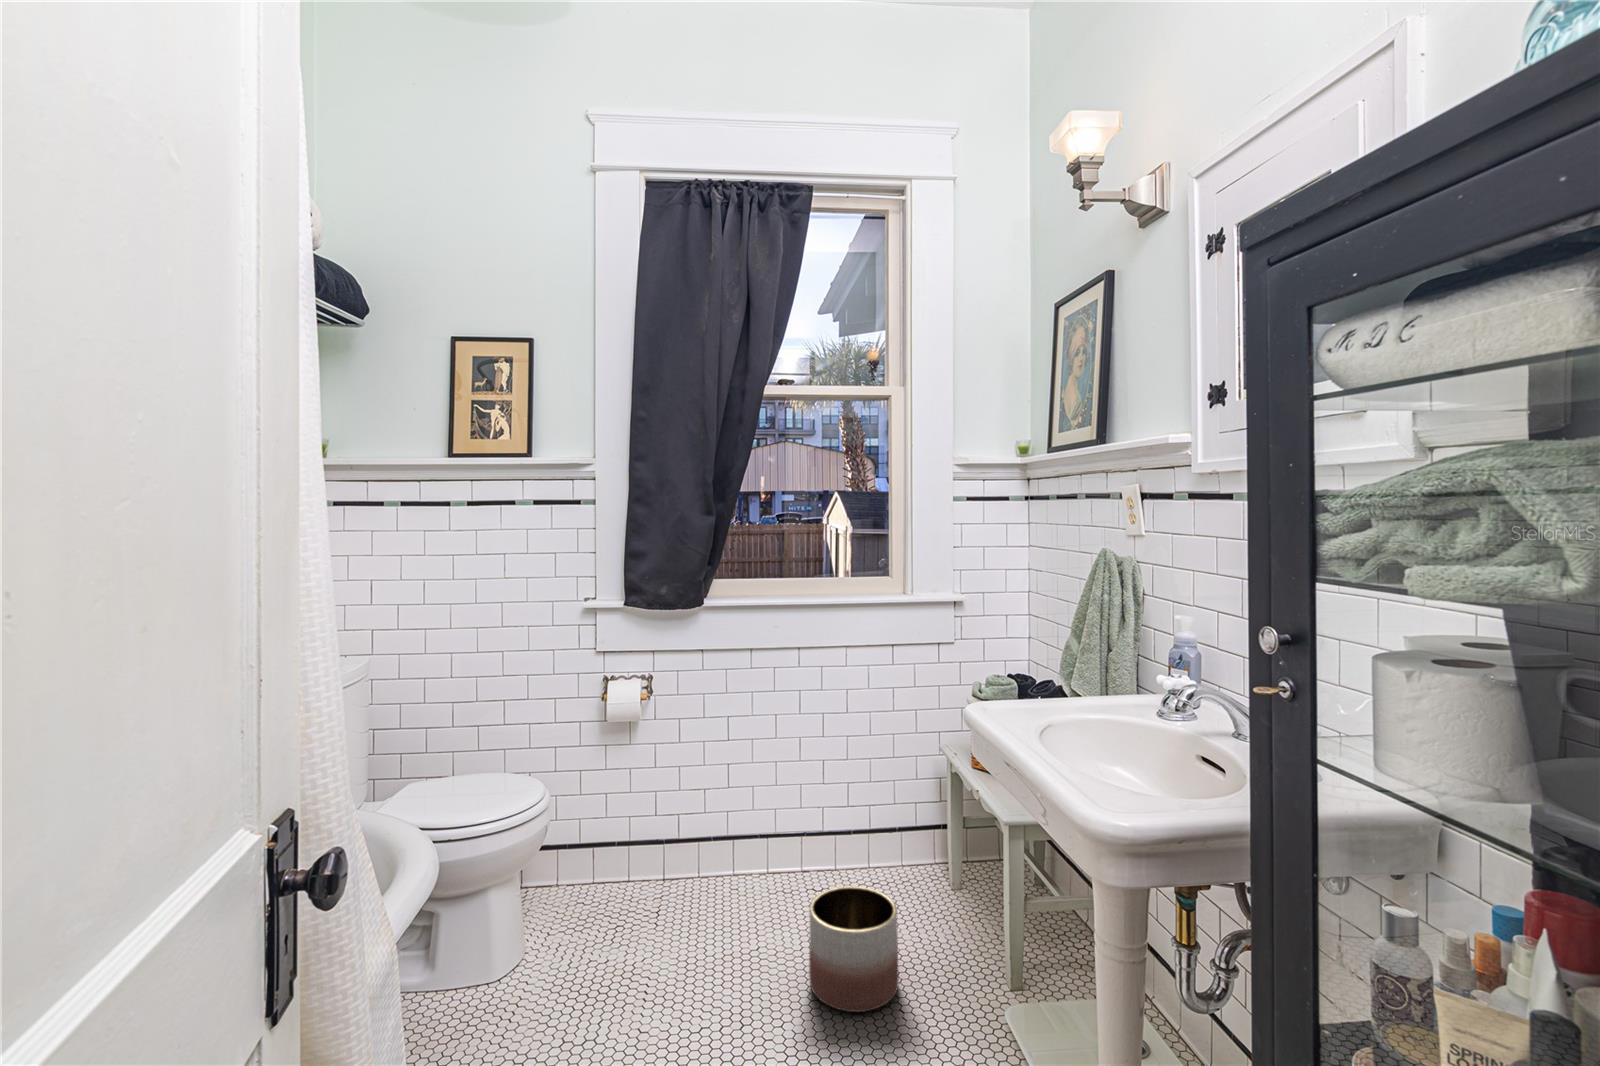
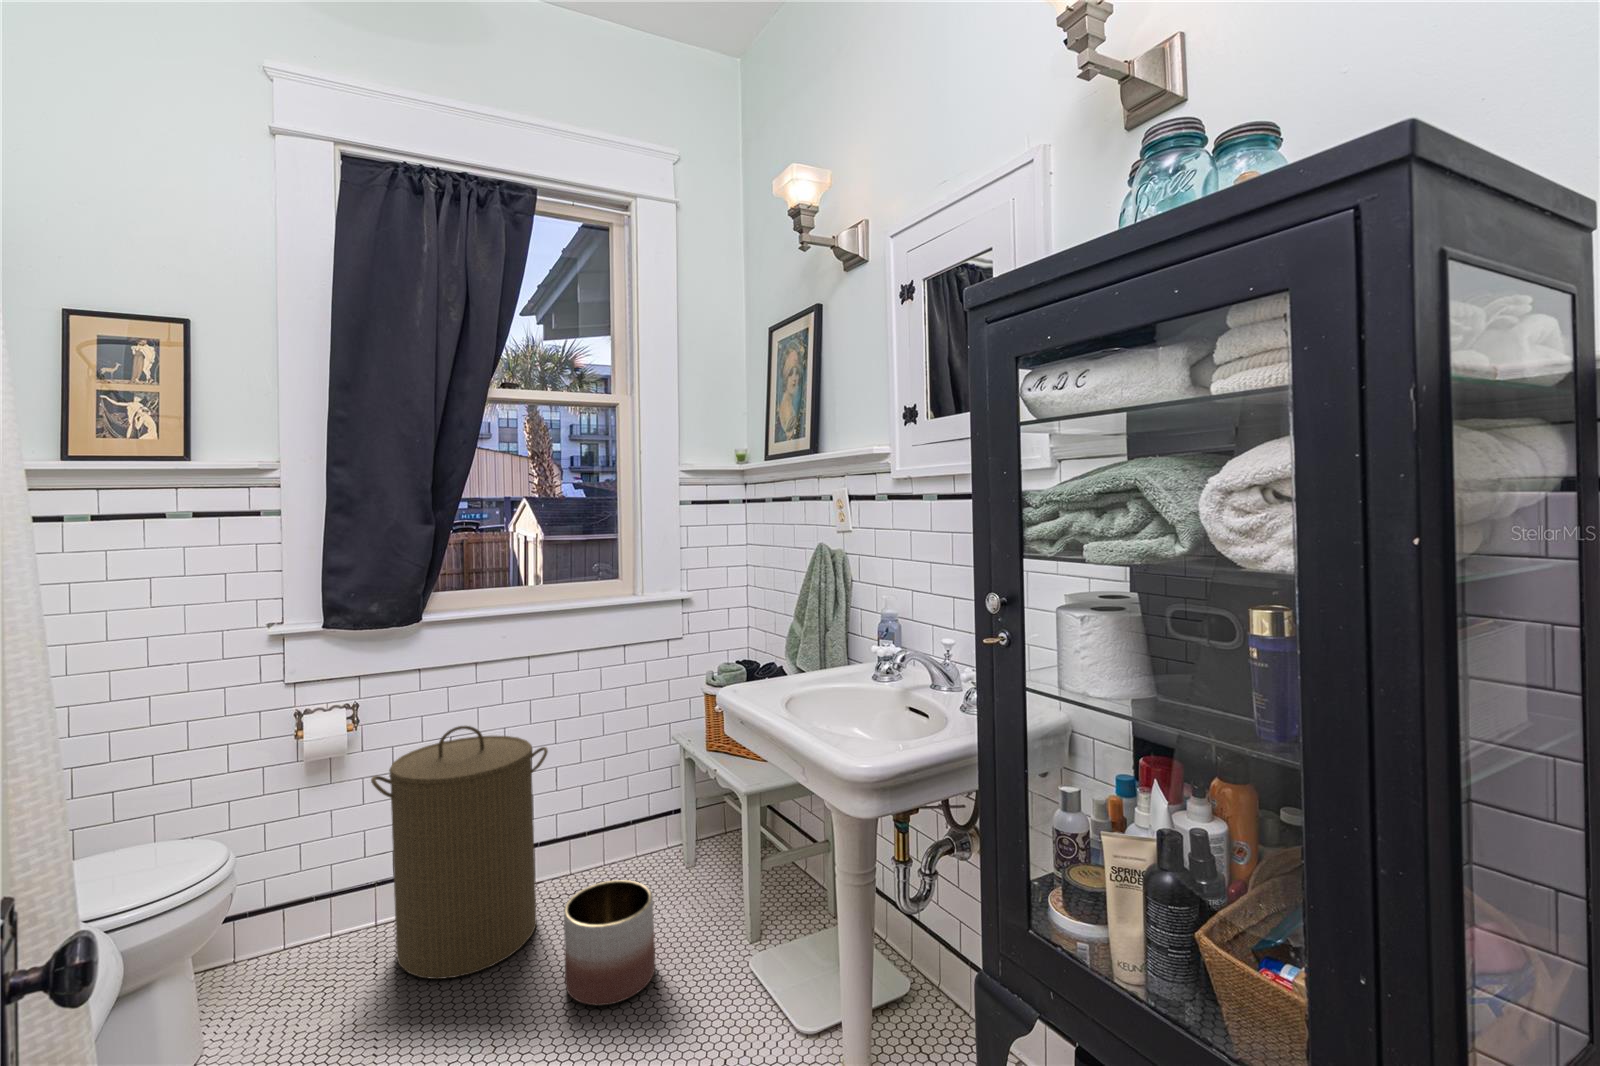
laundry hamper: none [657,710,807,945] -> present [371,726,548,979]

